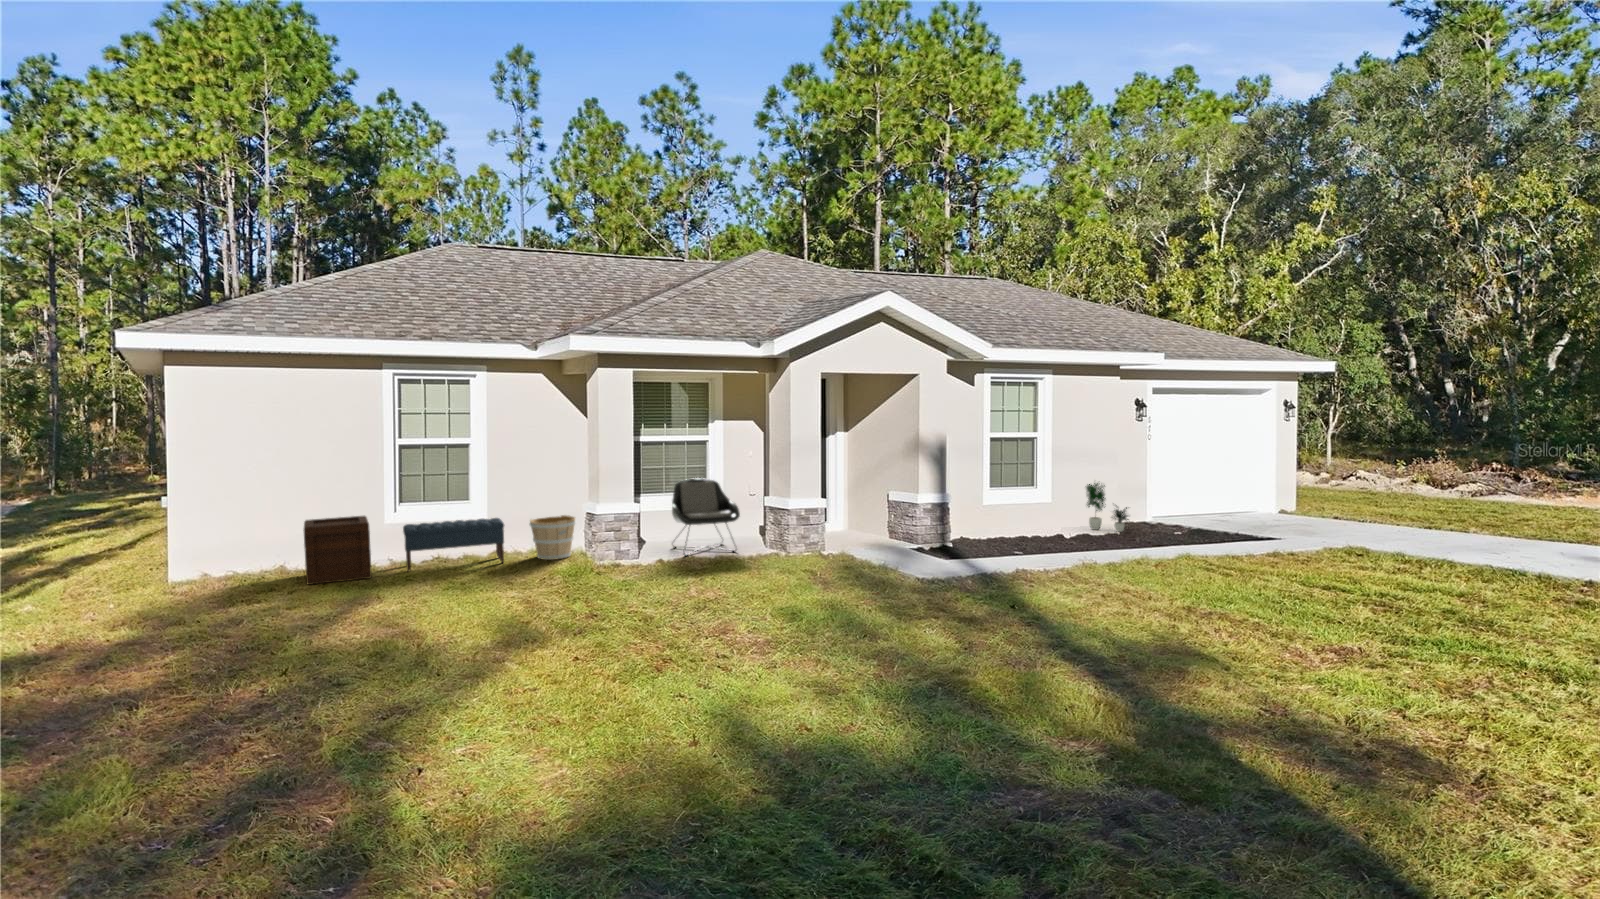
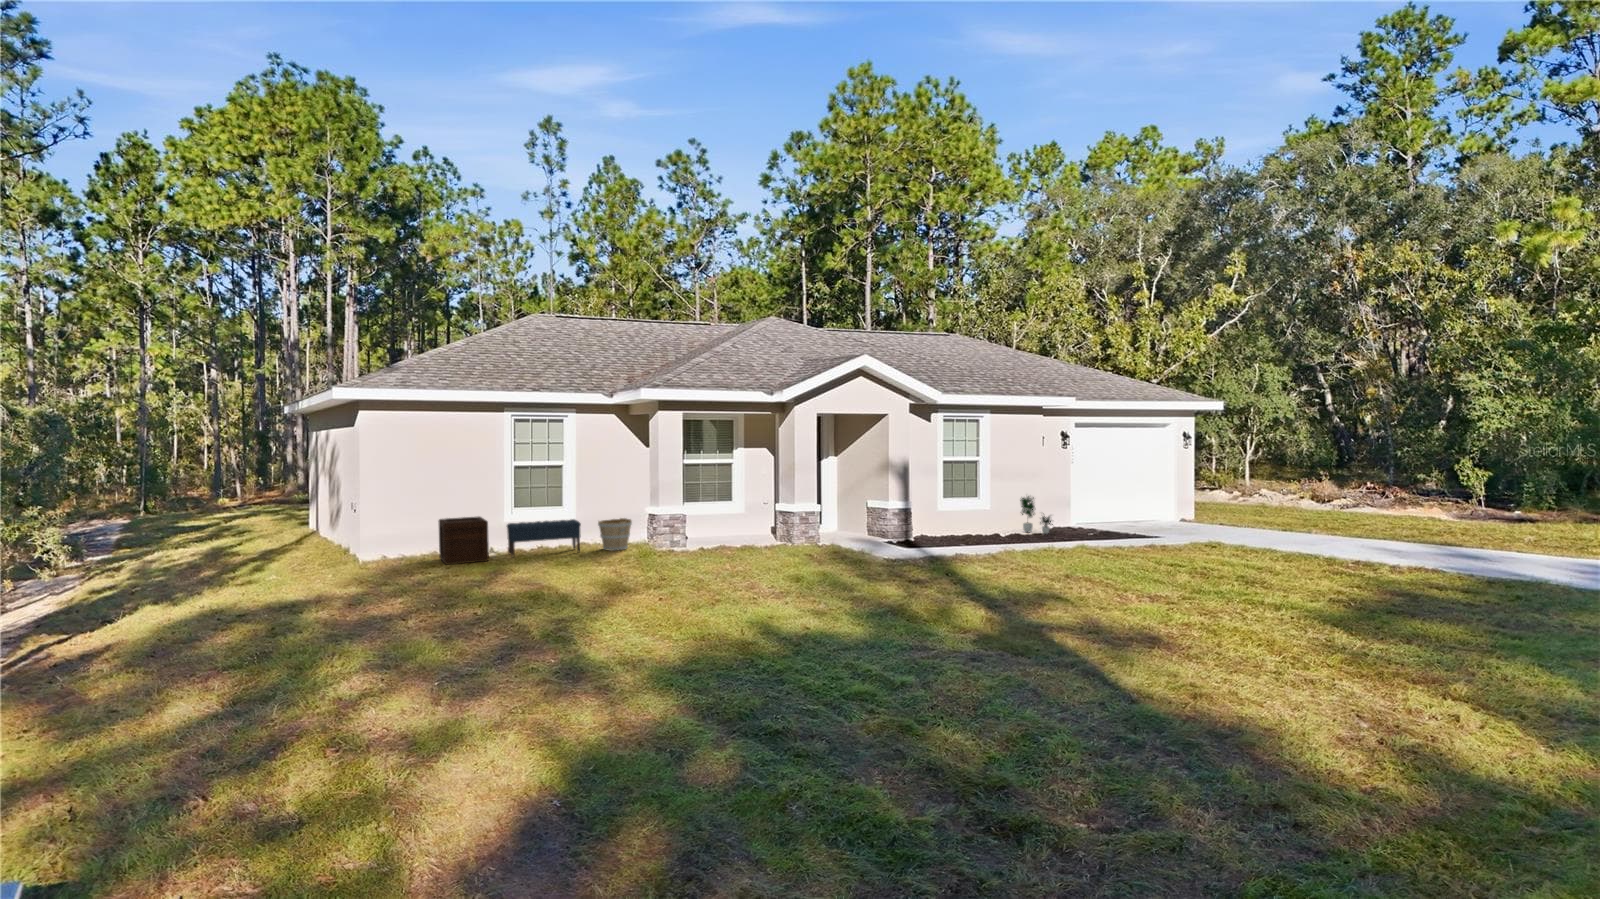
lounge chair: present [672,478,740,556] -> none [702,491,755,549]

